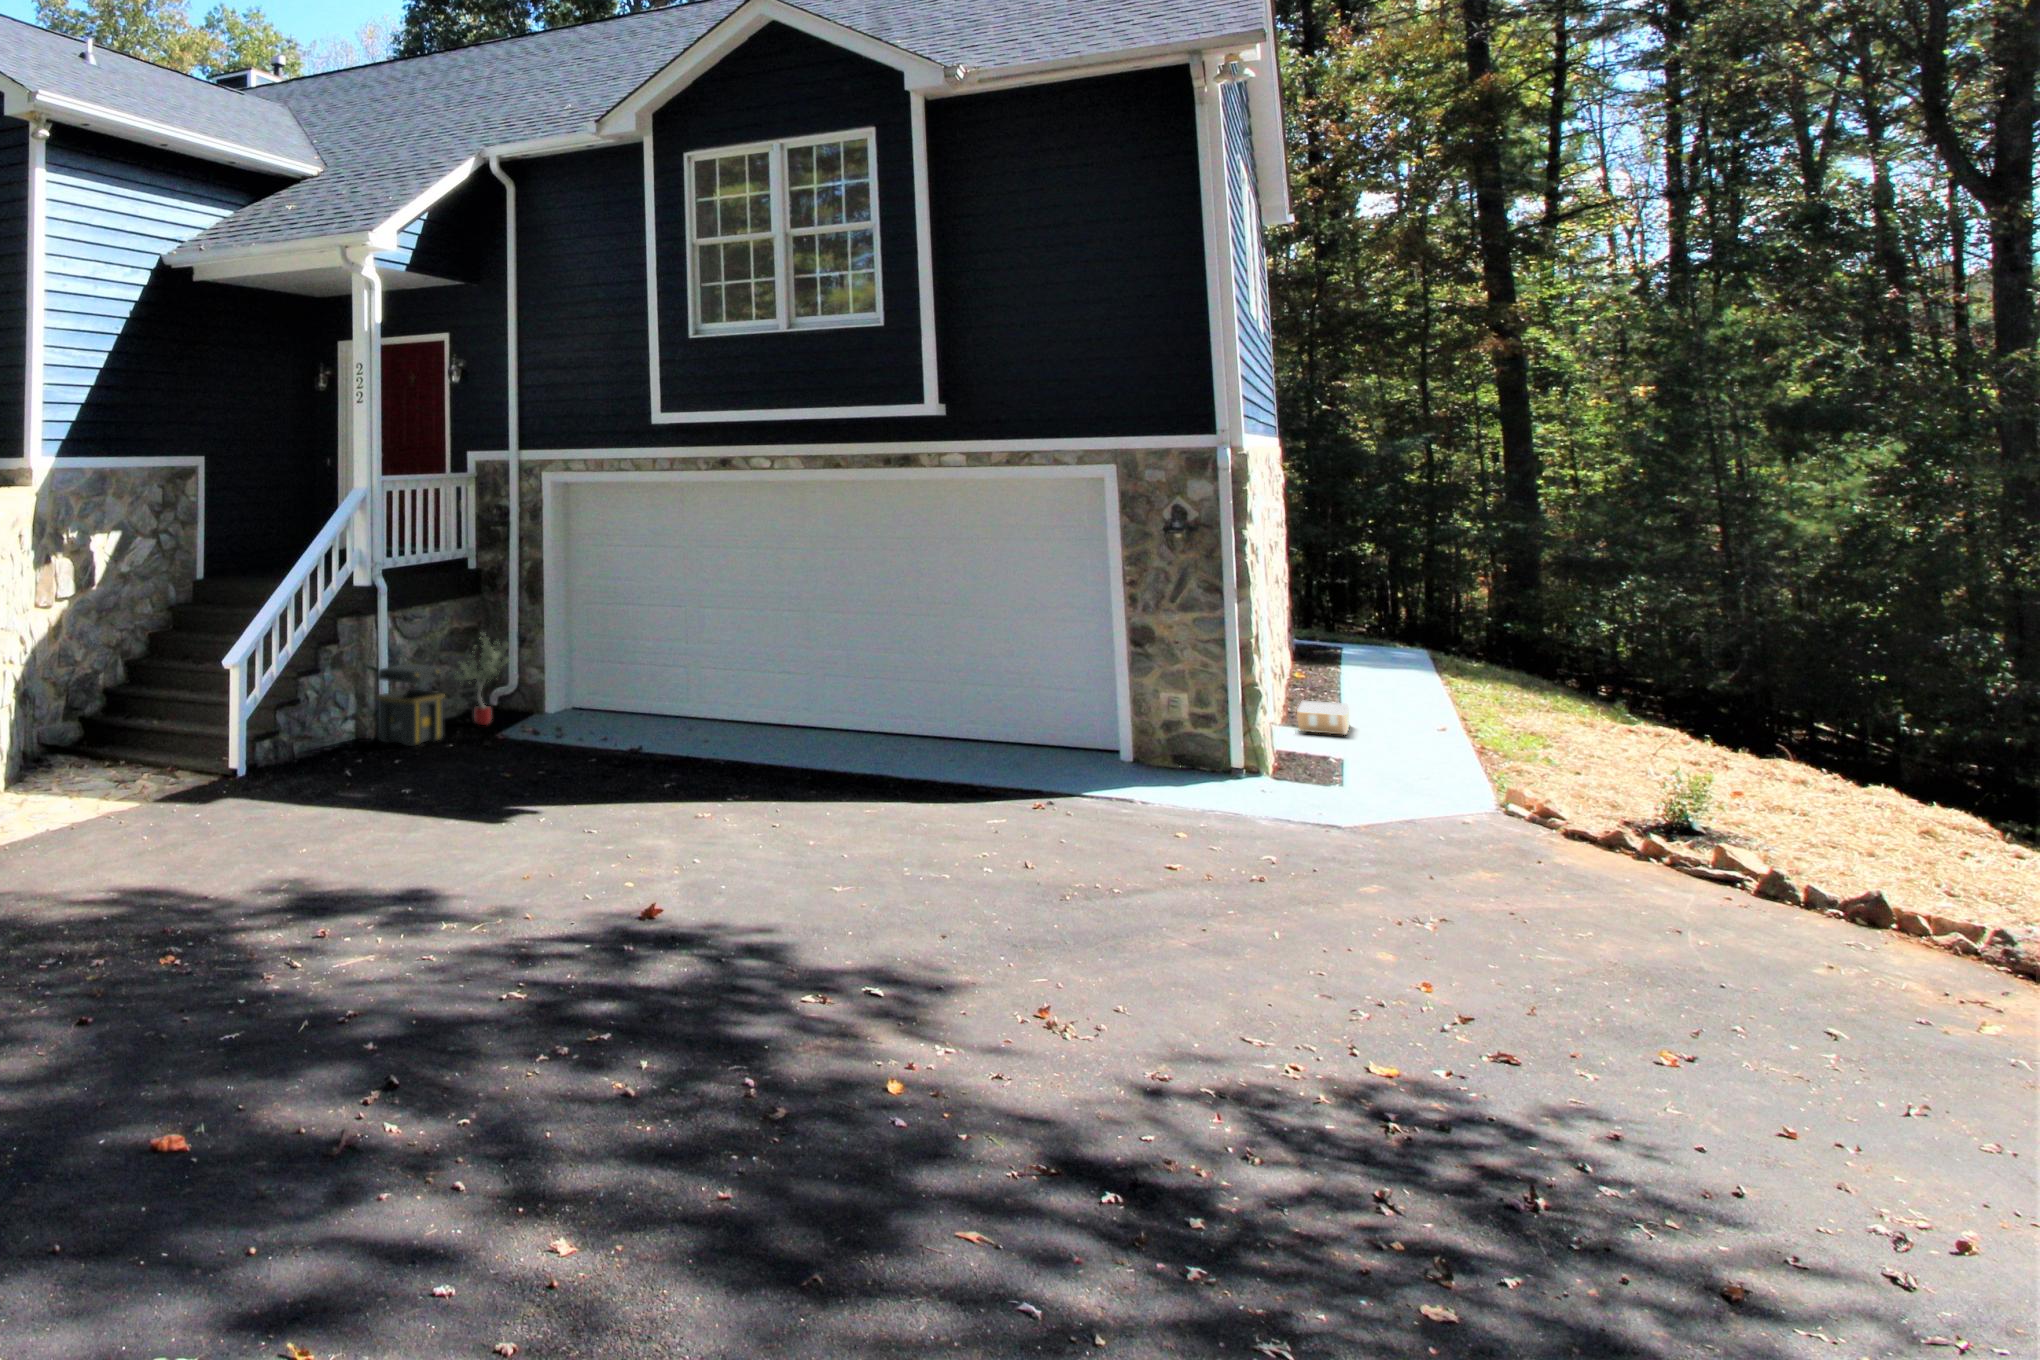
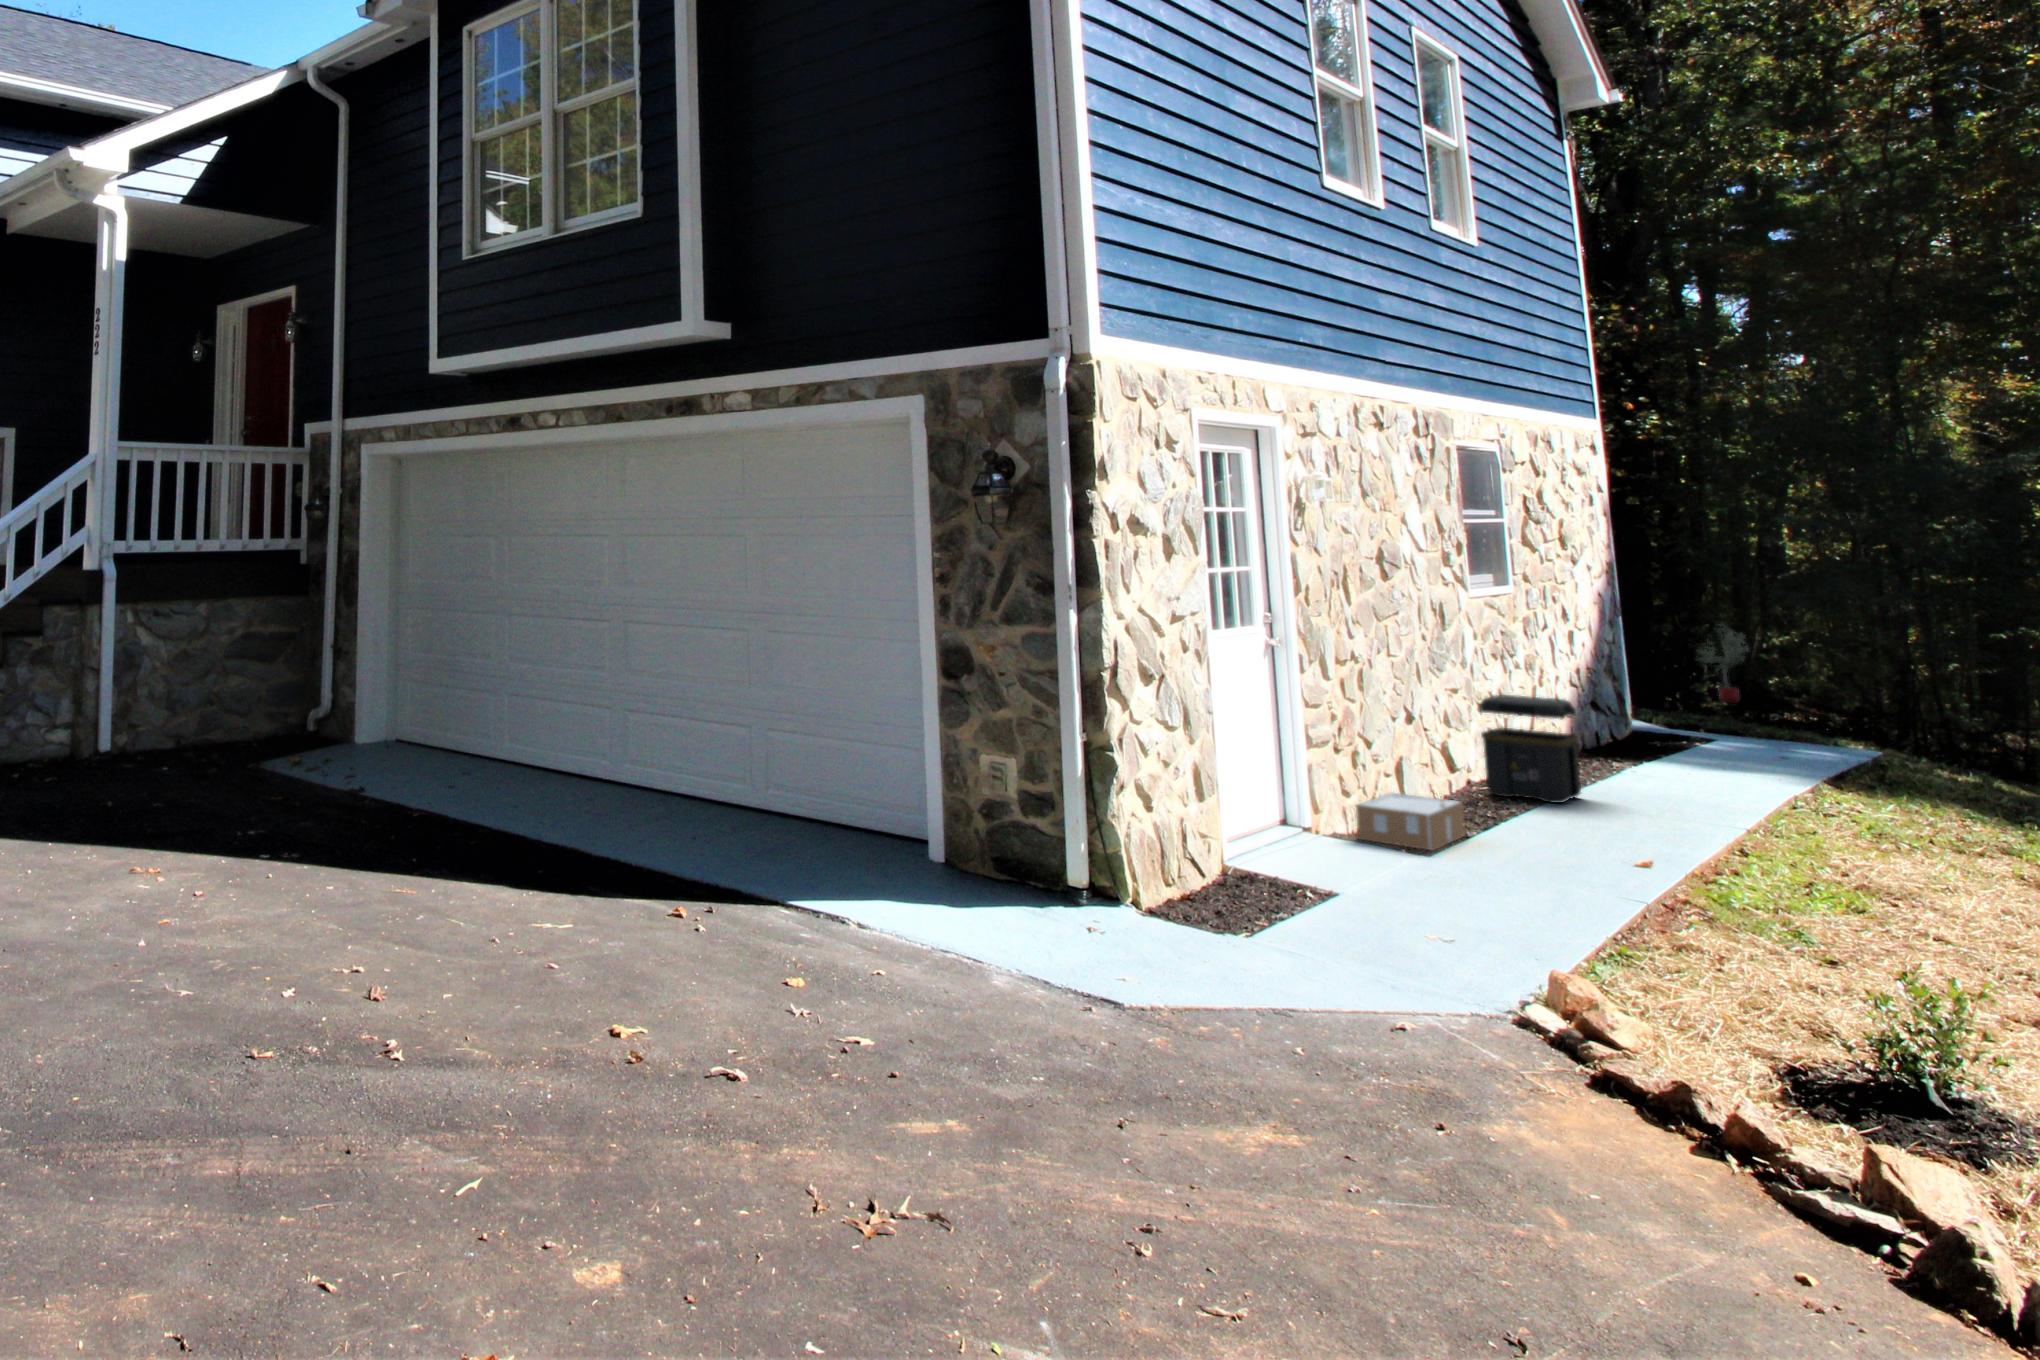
potted tree: present [454,637,510,725] -> present [1697,624,1748,703]
toolbox: present [377,664,444,746] -> present [1480,695,1581,803]

